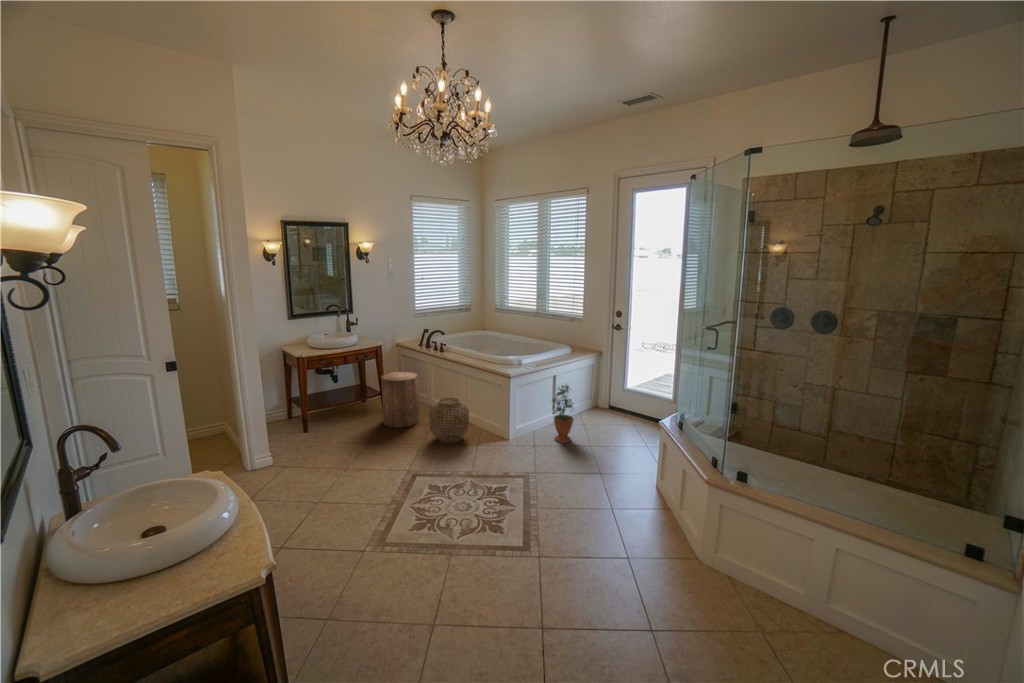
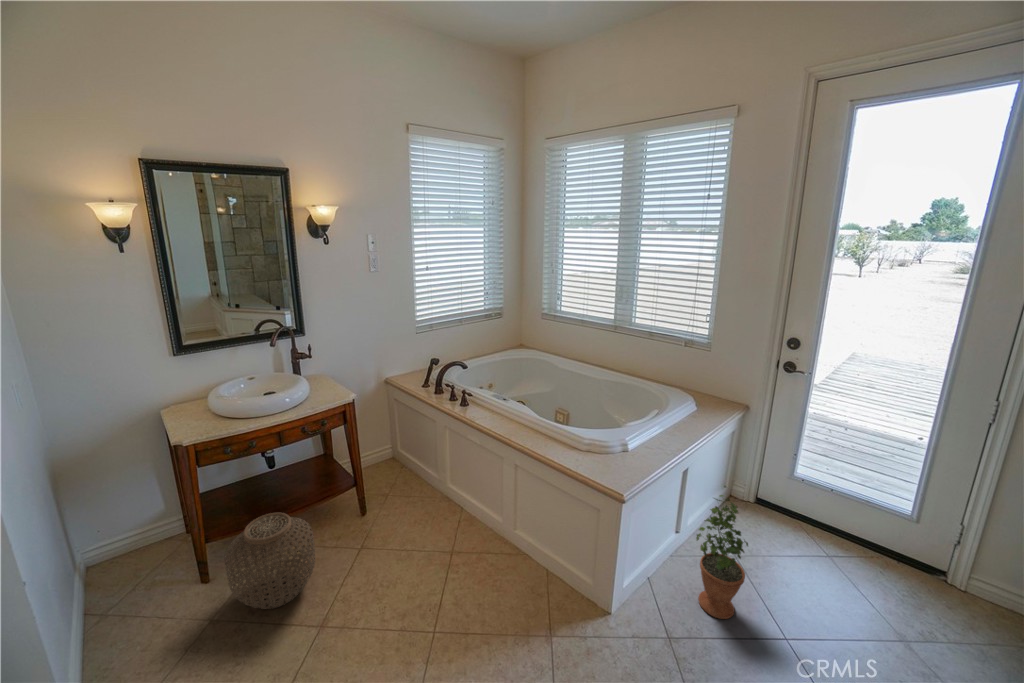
stool: present [381,372,419,428] -> none [353,448,426,565]
woven basket: present [429,398,469,443] -> present [224,513,315,609]

